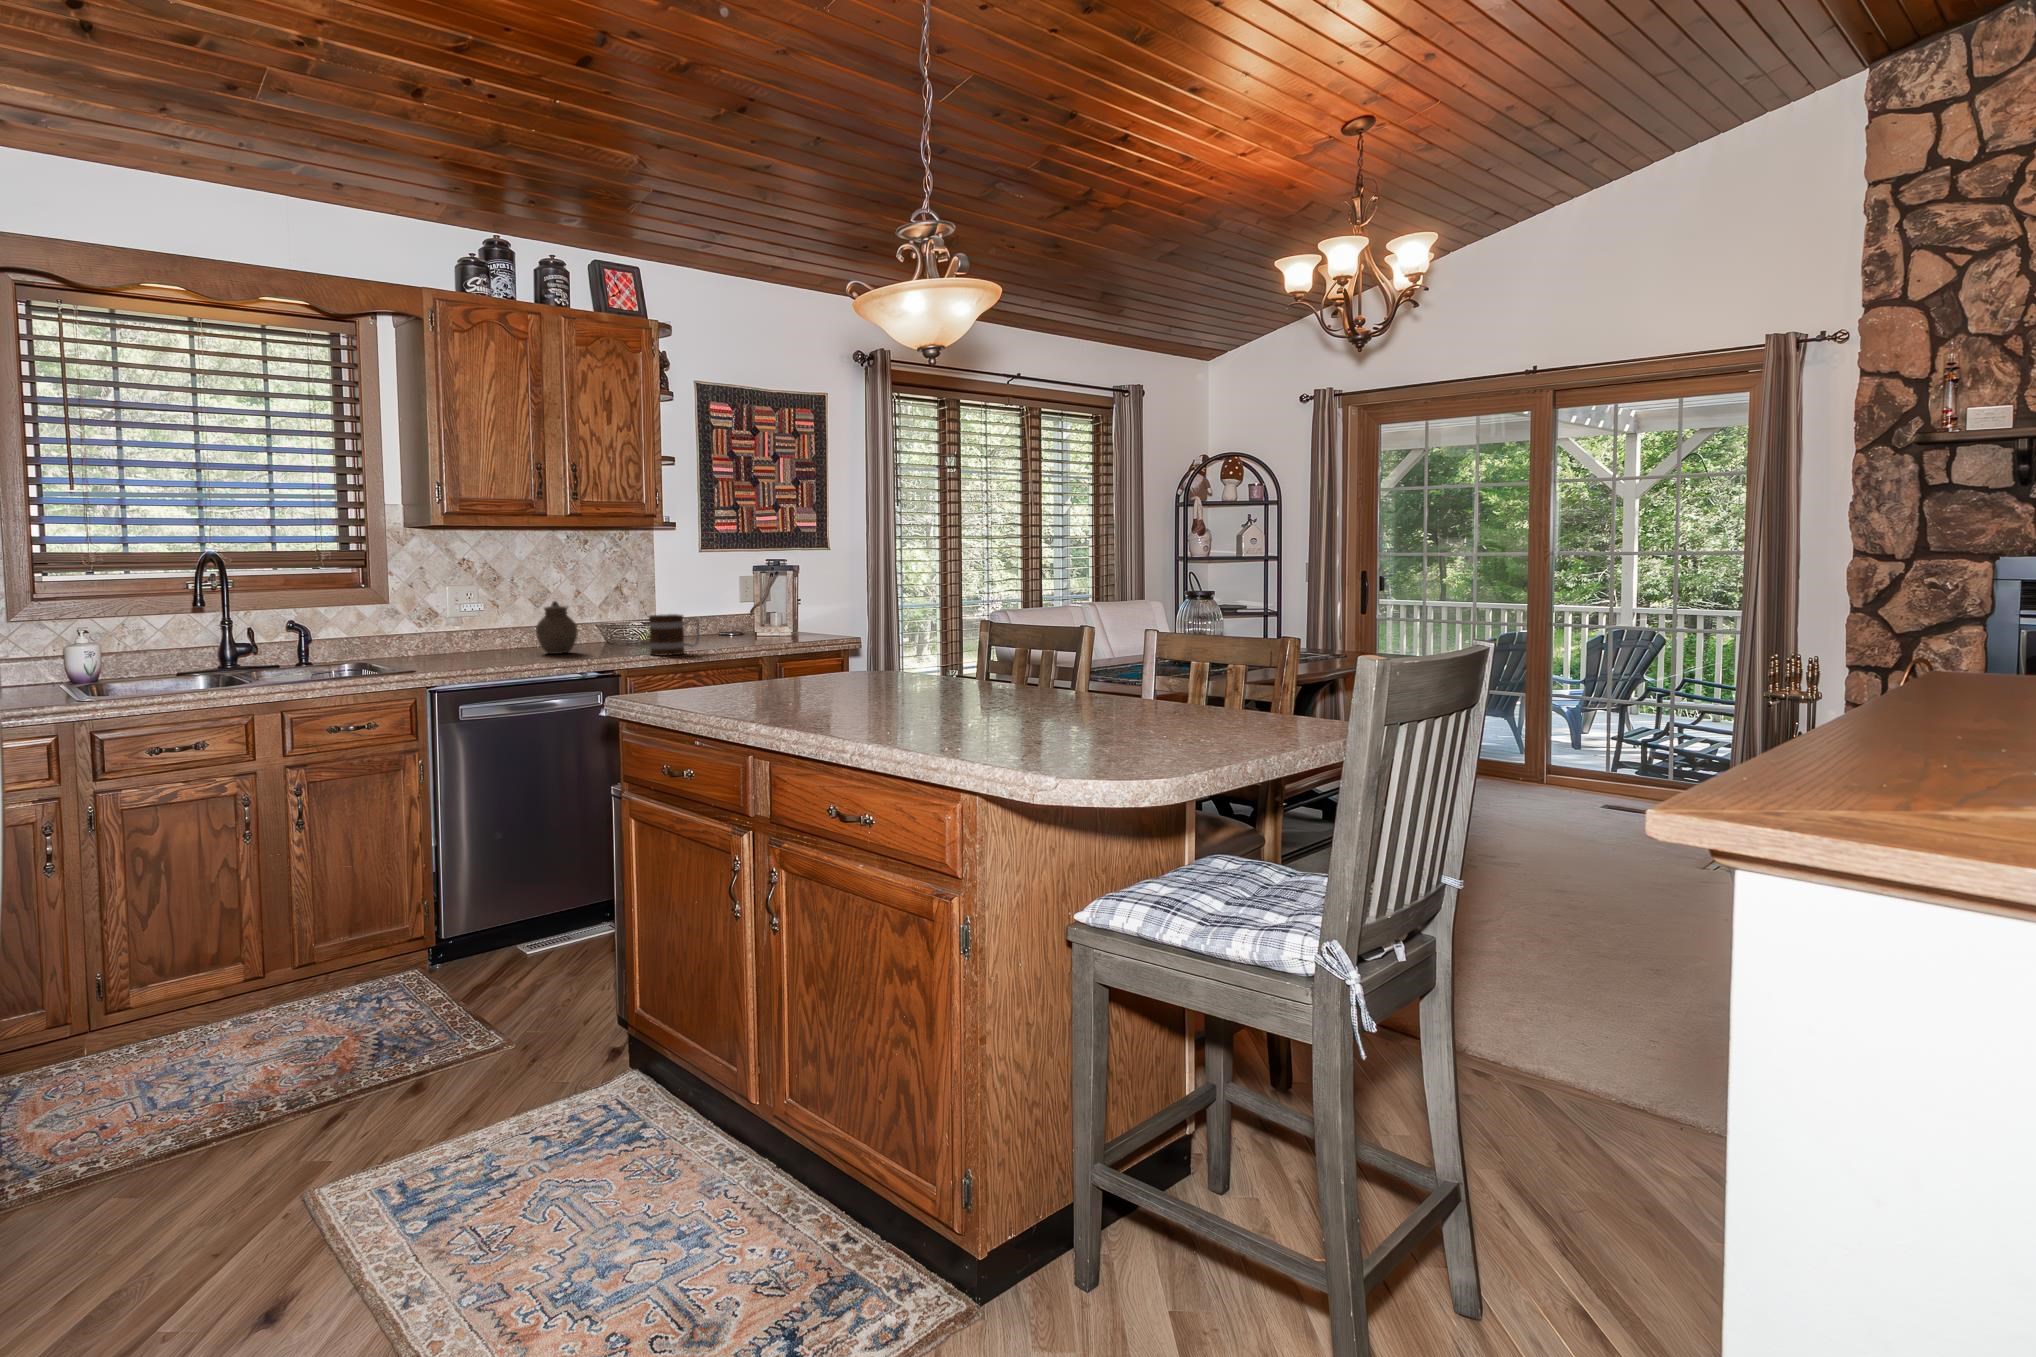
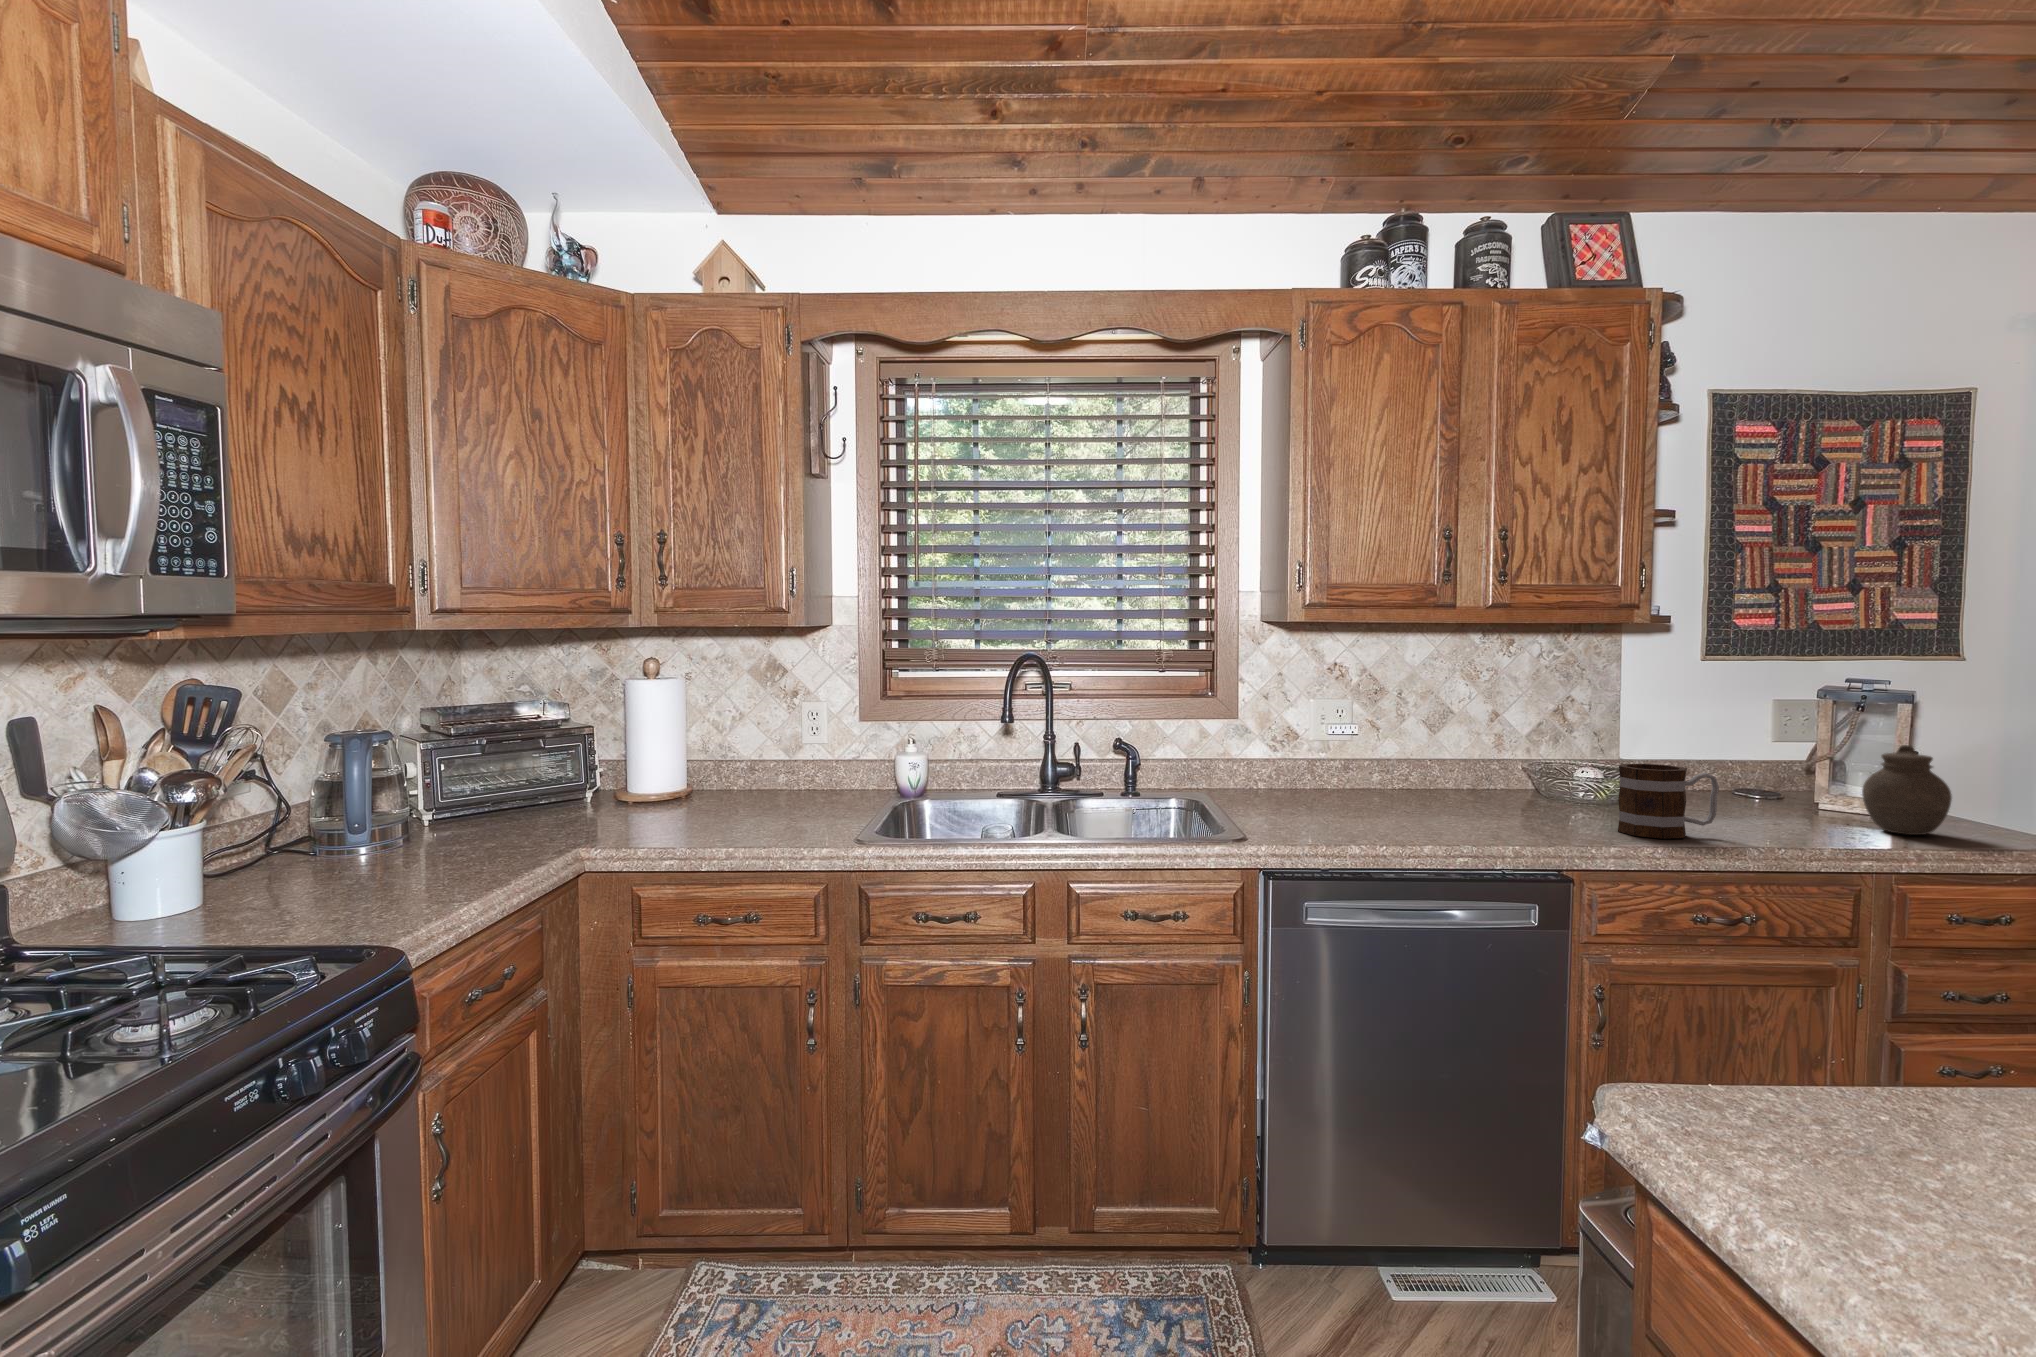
jar: present [536,601,578,654] -> present [1862,745,1952,835]

